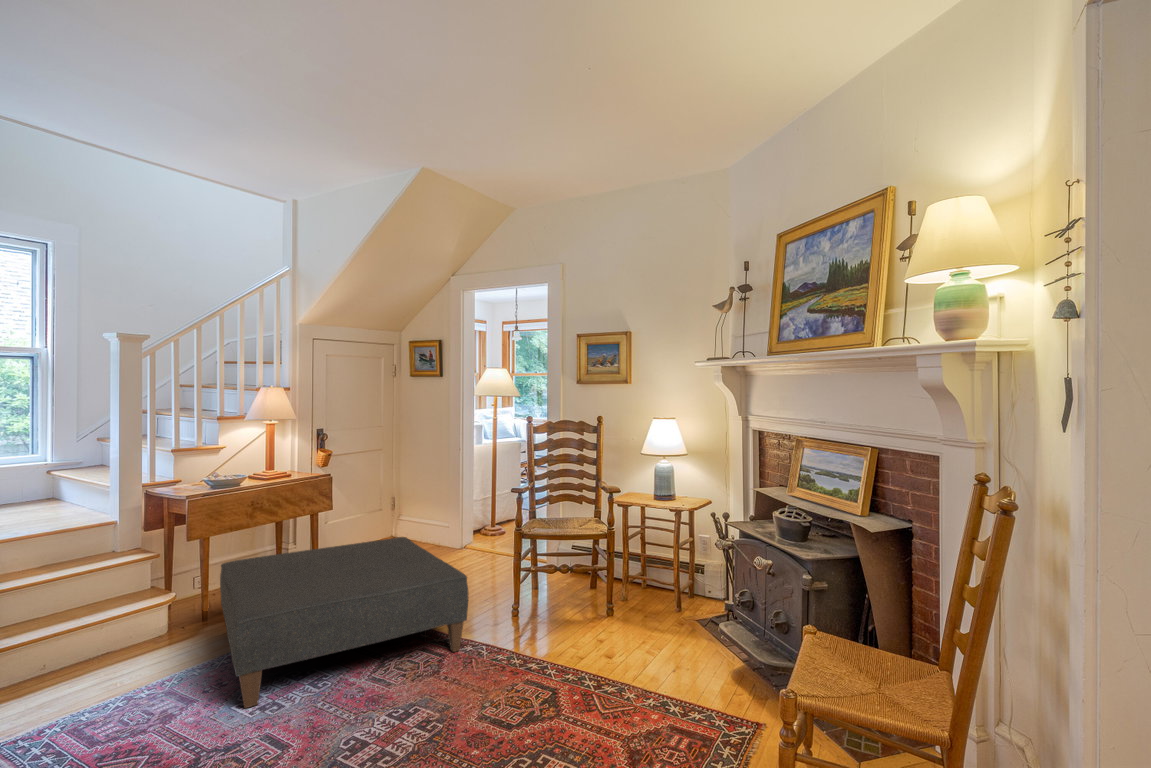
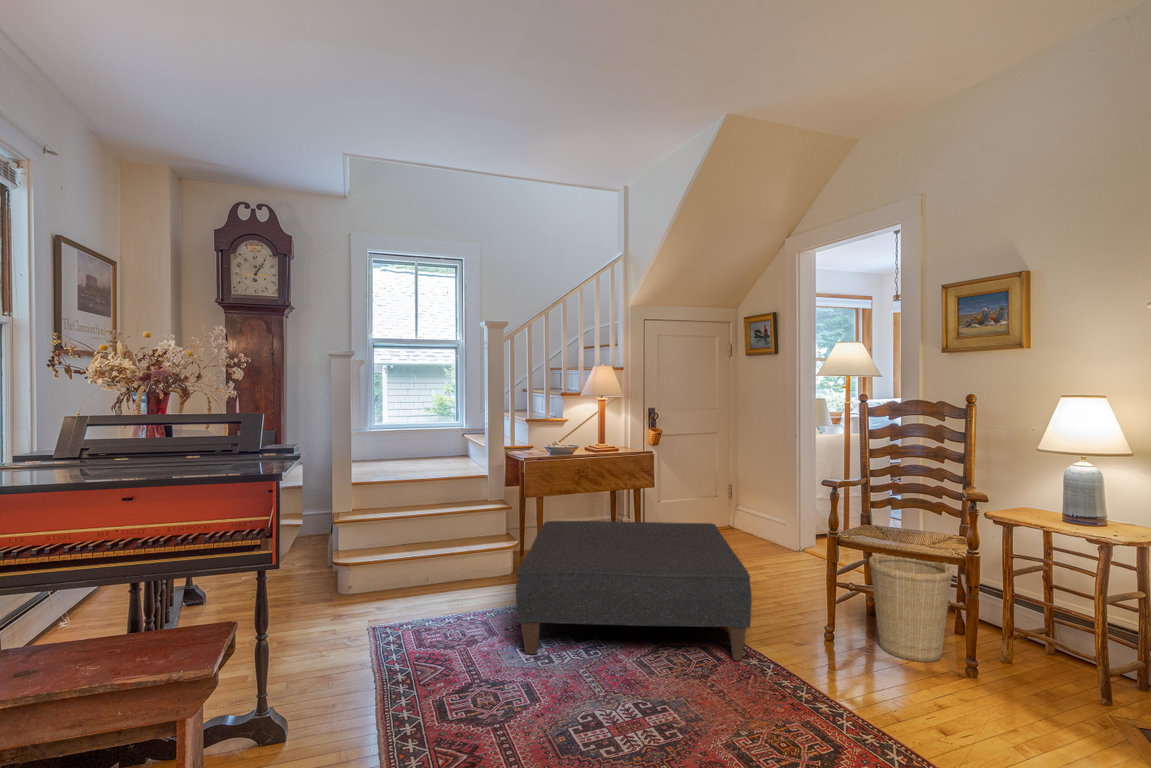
basket: none [542,530,597,616] -> present [869,553,953,662]

